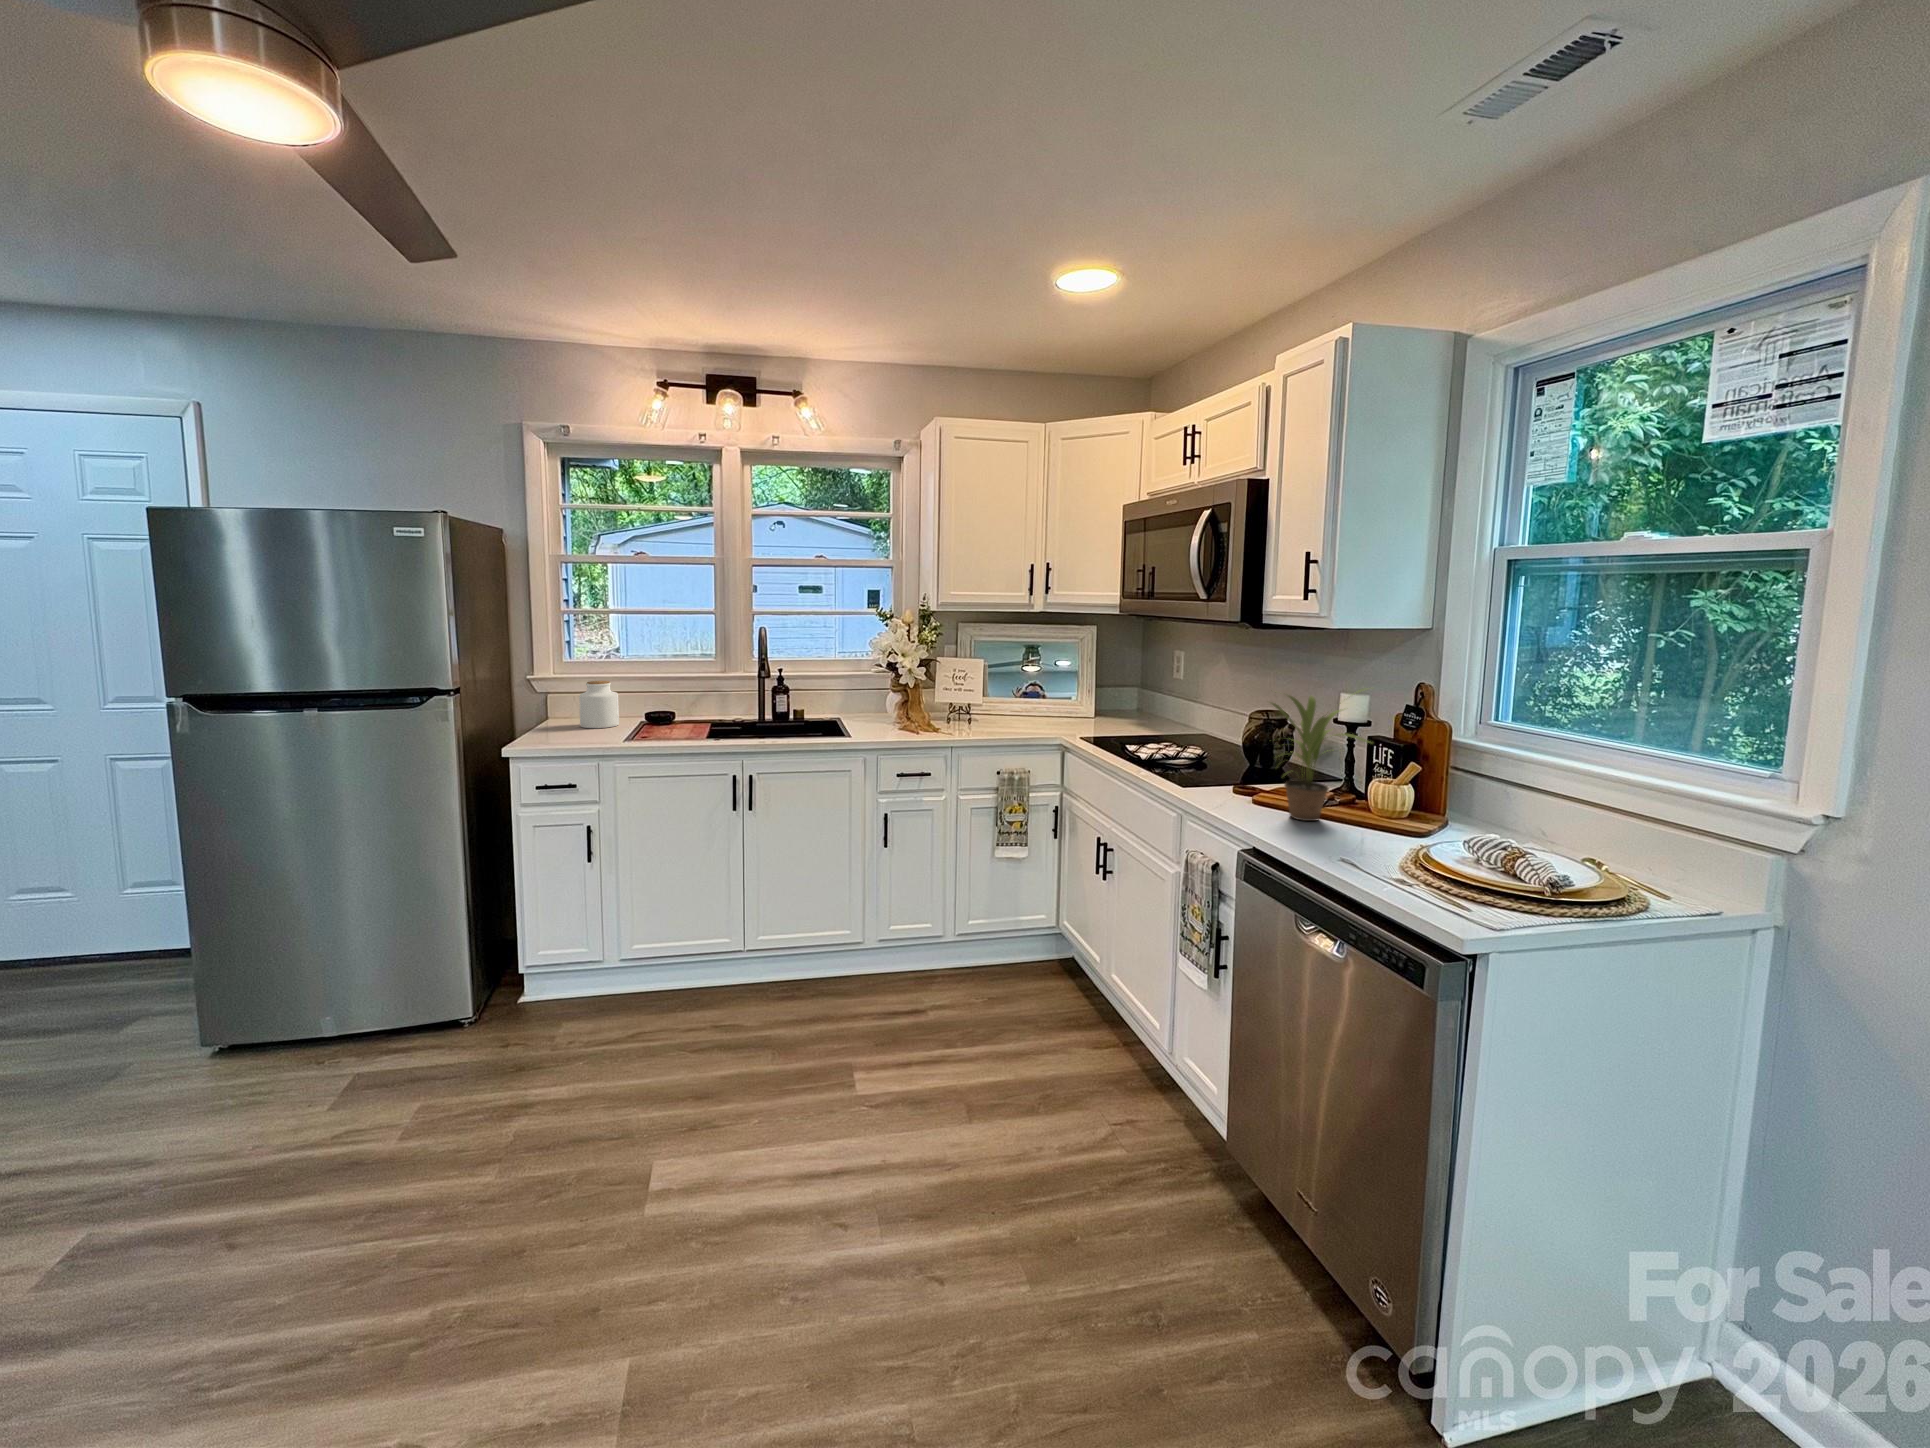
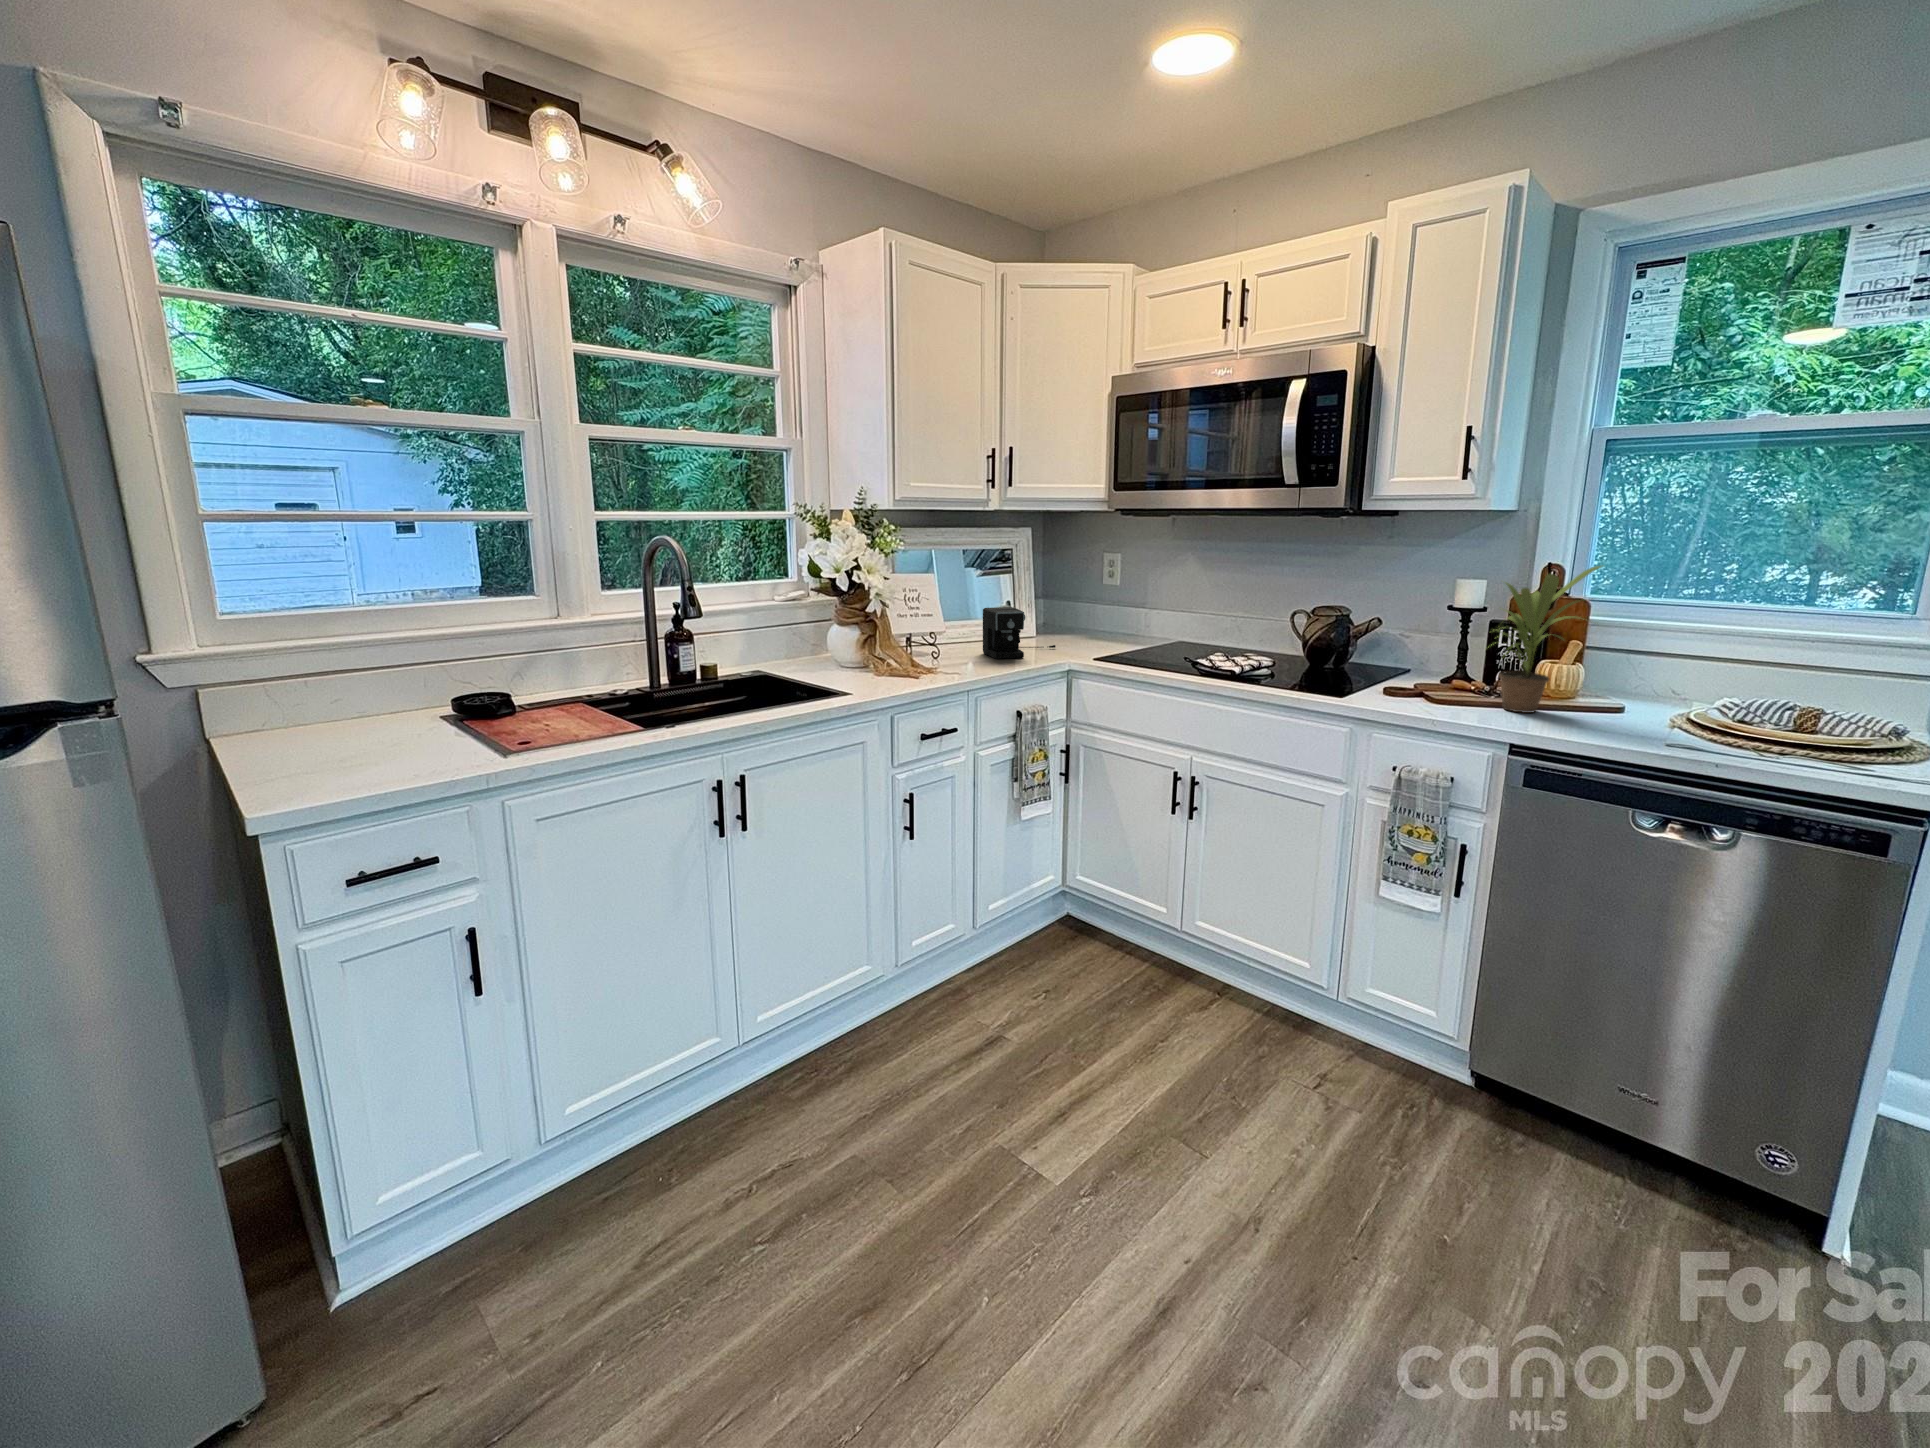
jar: present [579,681,619,728] -> none [311,648,406,744]
coffee maker: none [1009,688,1080,730] -> present [983,607,1056,659]

